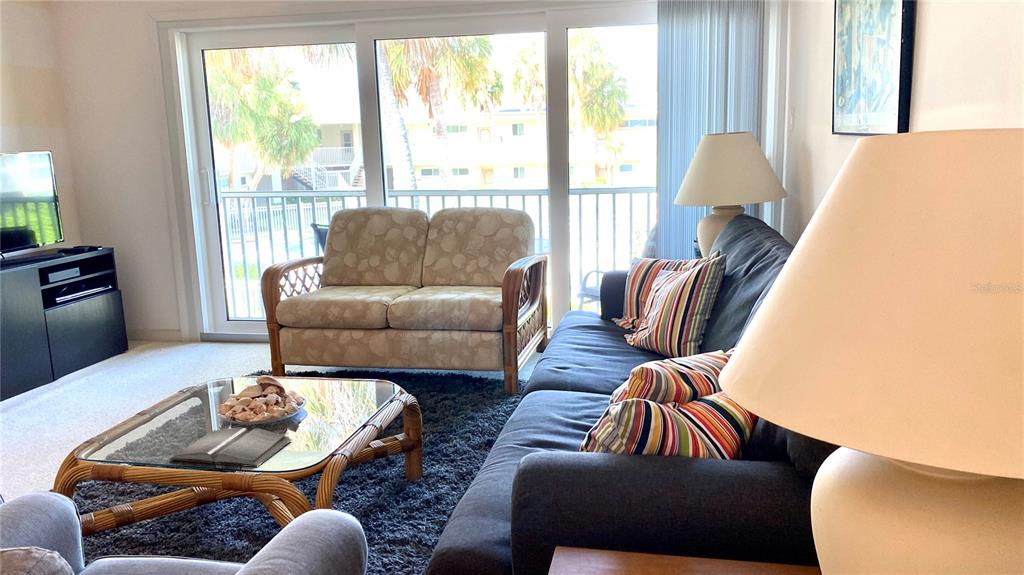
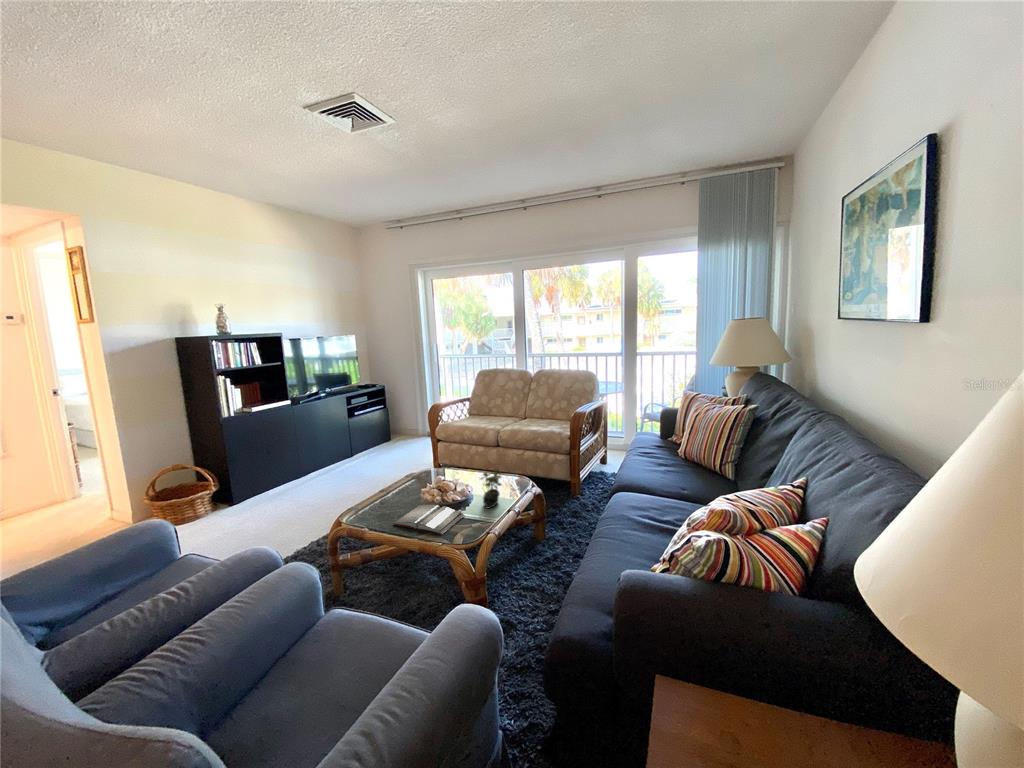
succulent plant: none [314,365,351,429] -> present [480,469,501,508]

